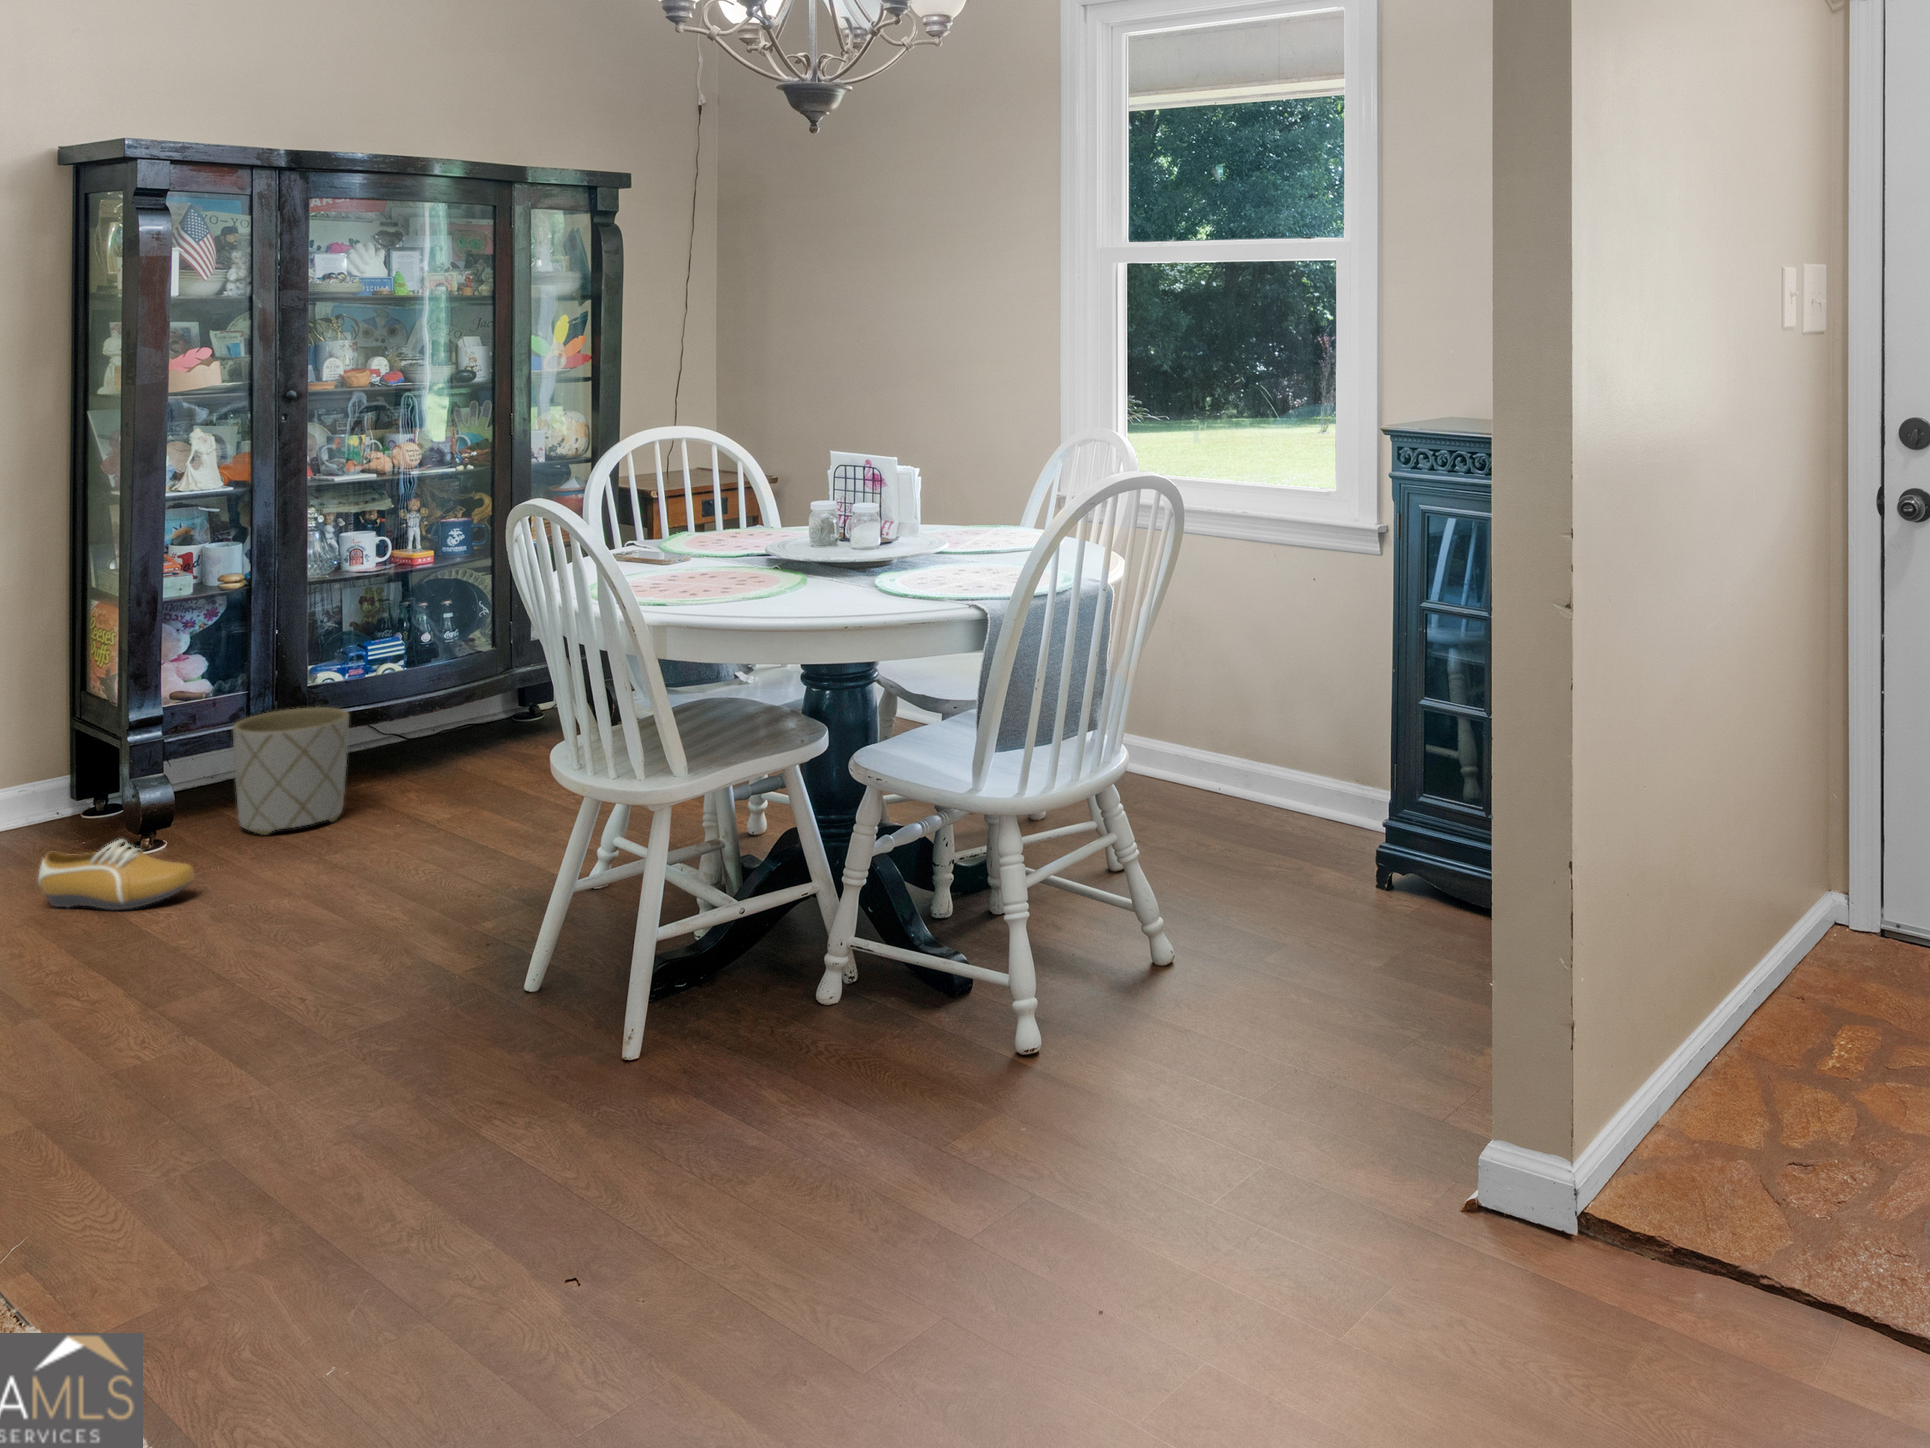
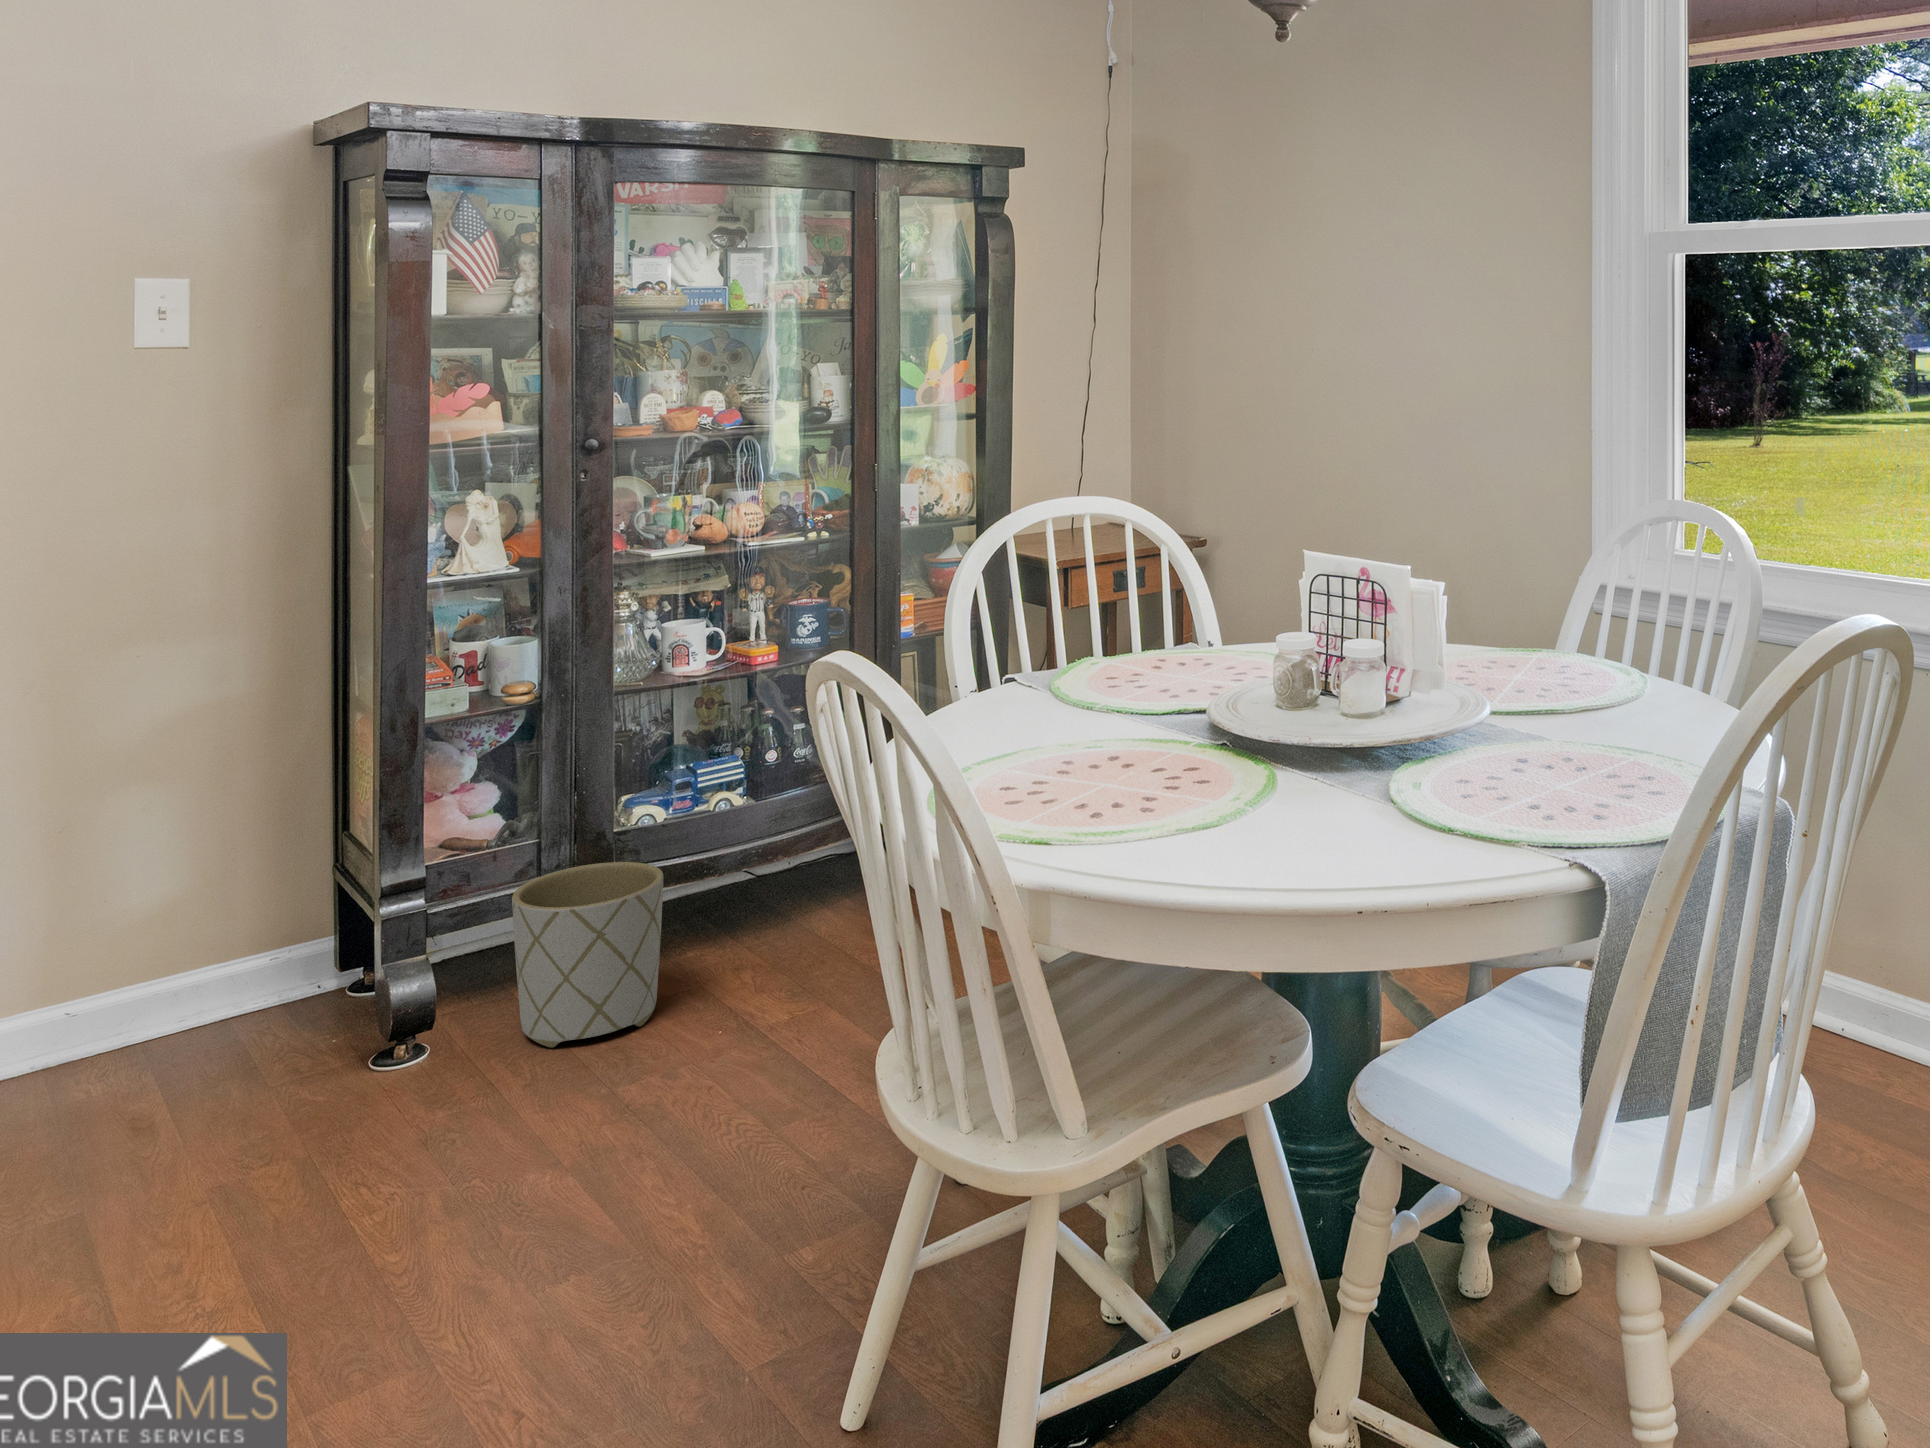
shoe: present [38,839,194,910] -> none [227,1082,431,1193]

